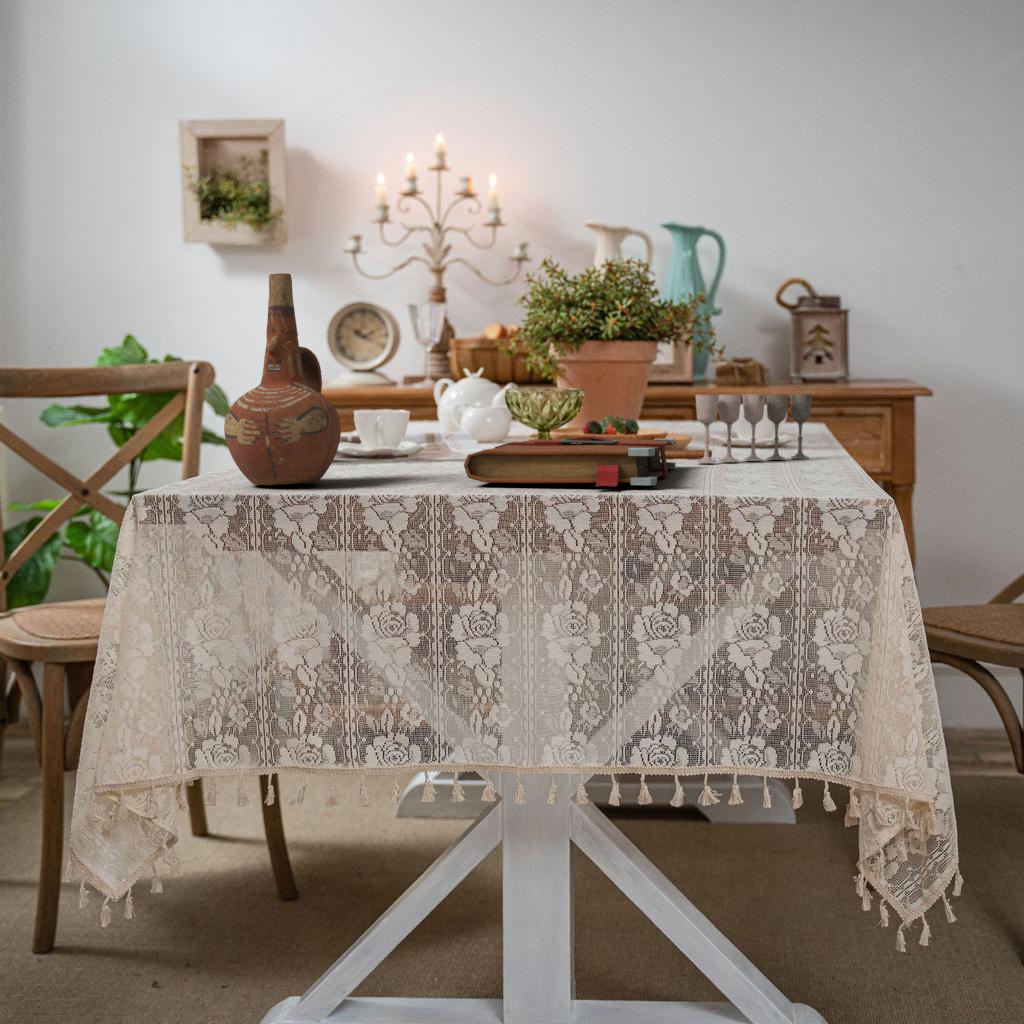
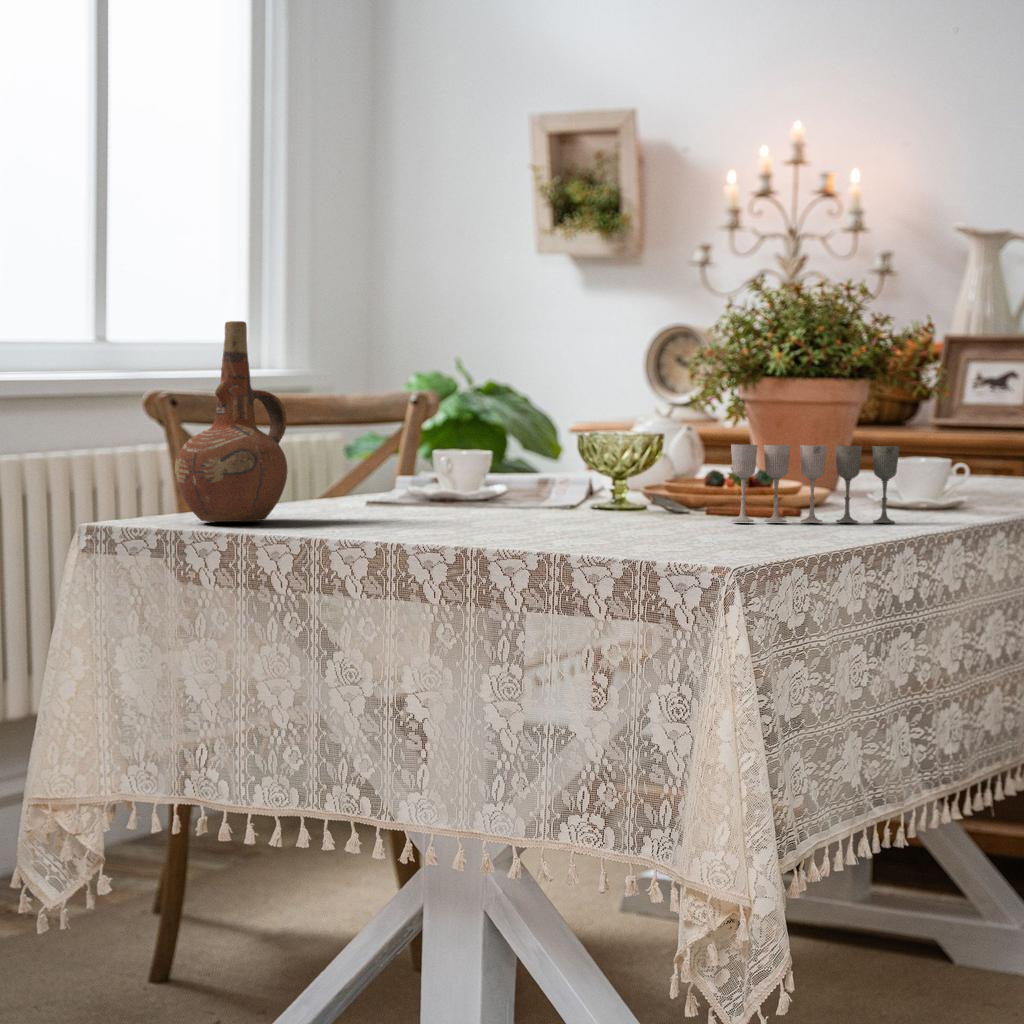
book: present [464,436,676,487] -> none [369,486,679,540]

